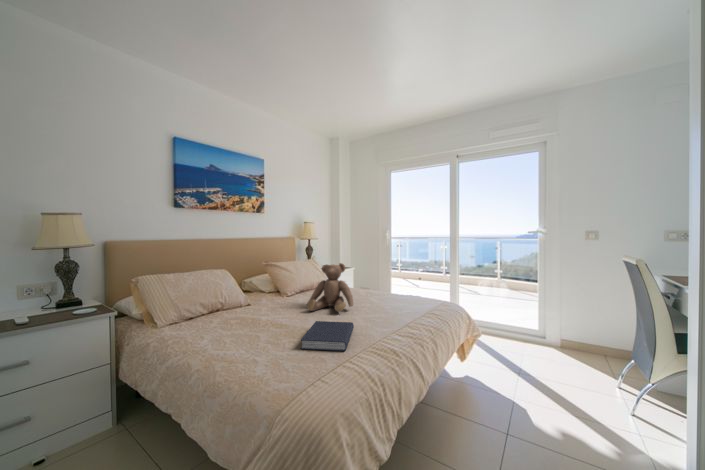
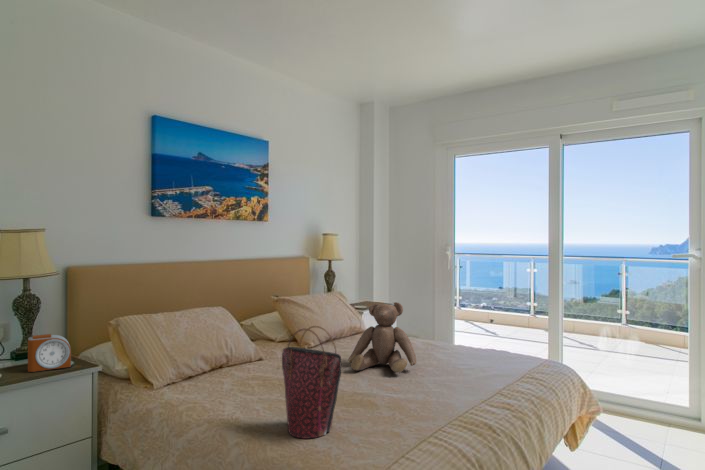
handbag: none [234,277,276,365] -> present [282,326,341,439]
alarm clock: none [49,288,90,317] -> present [28,334,71,372]
book: present [301,321,354,351] -> none [365,385,426,425]

